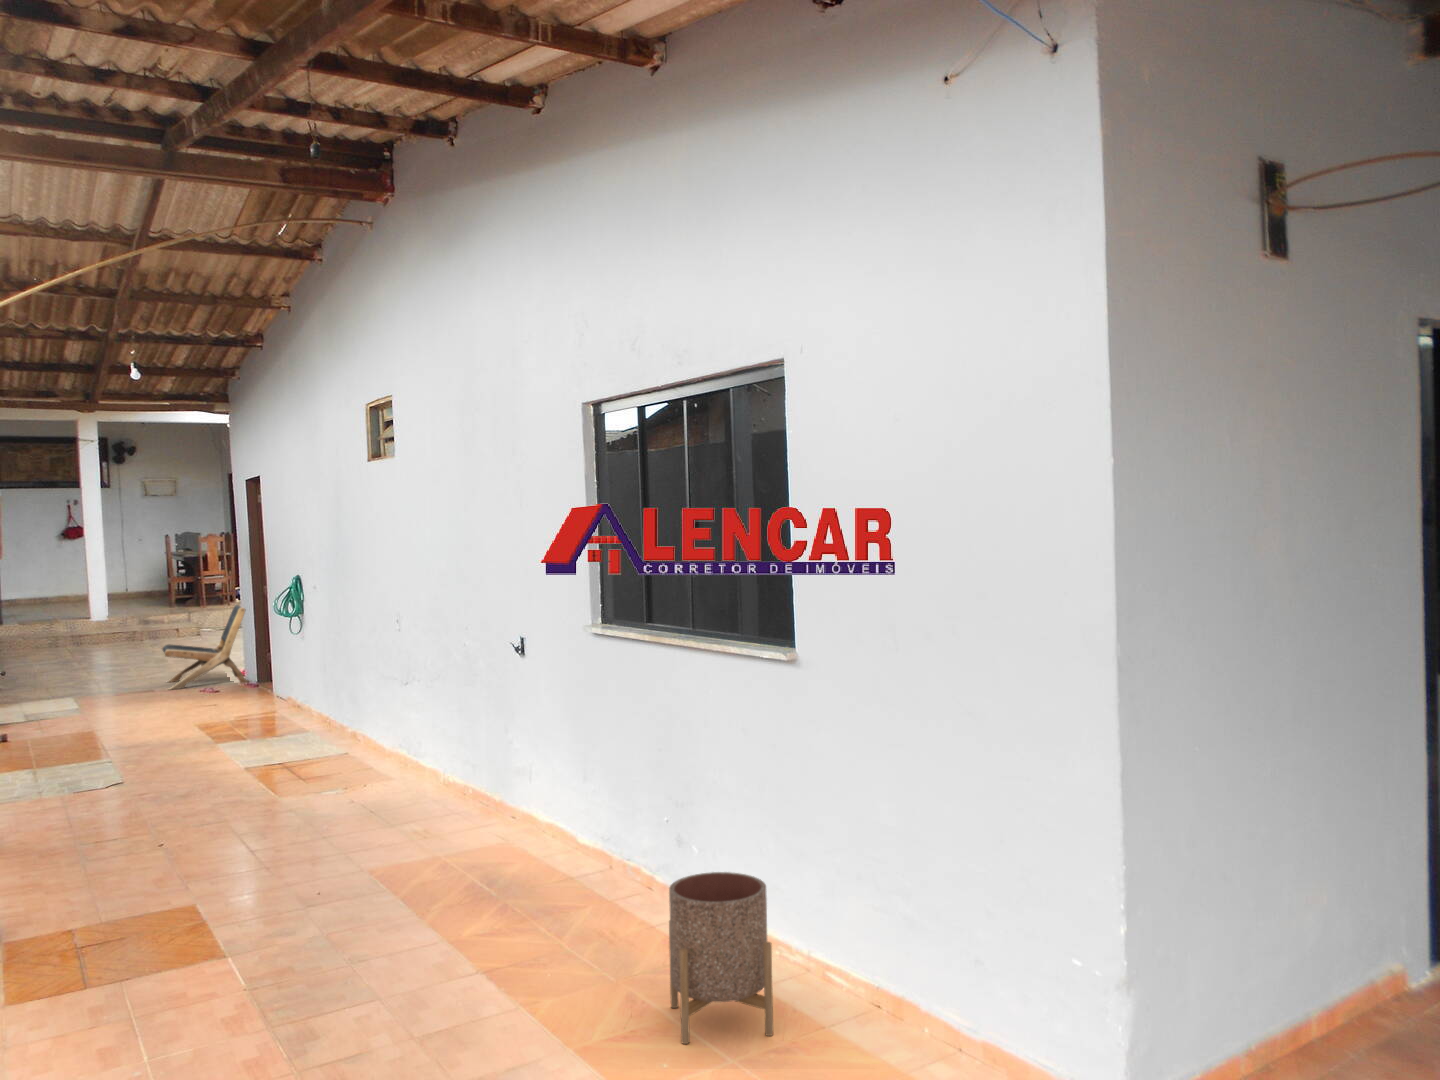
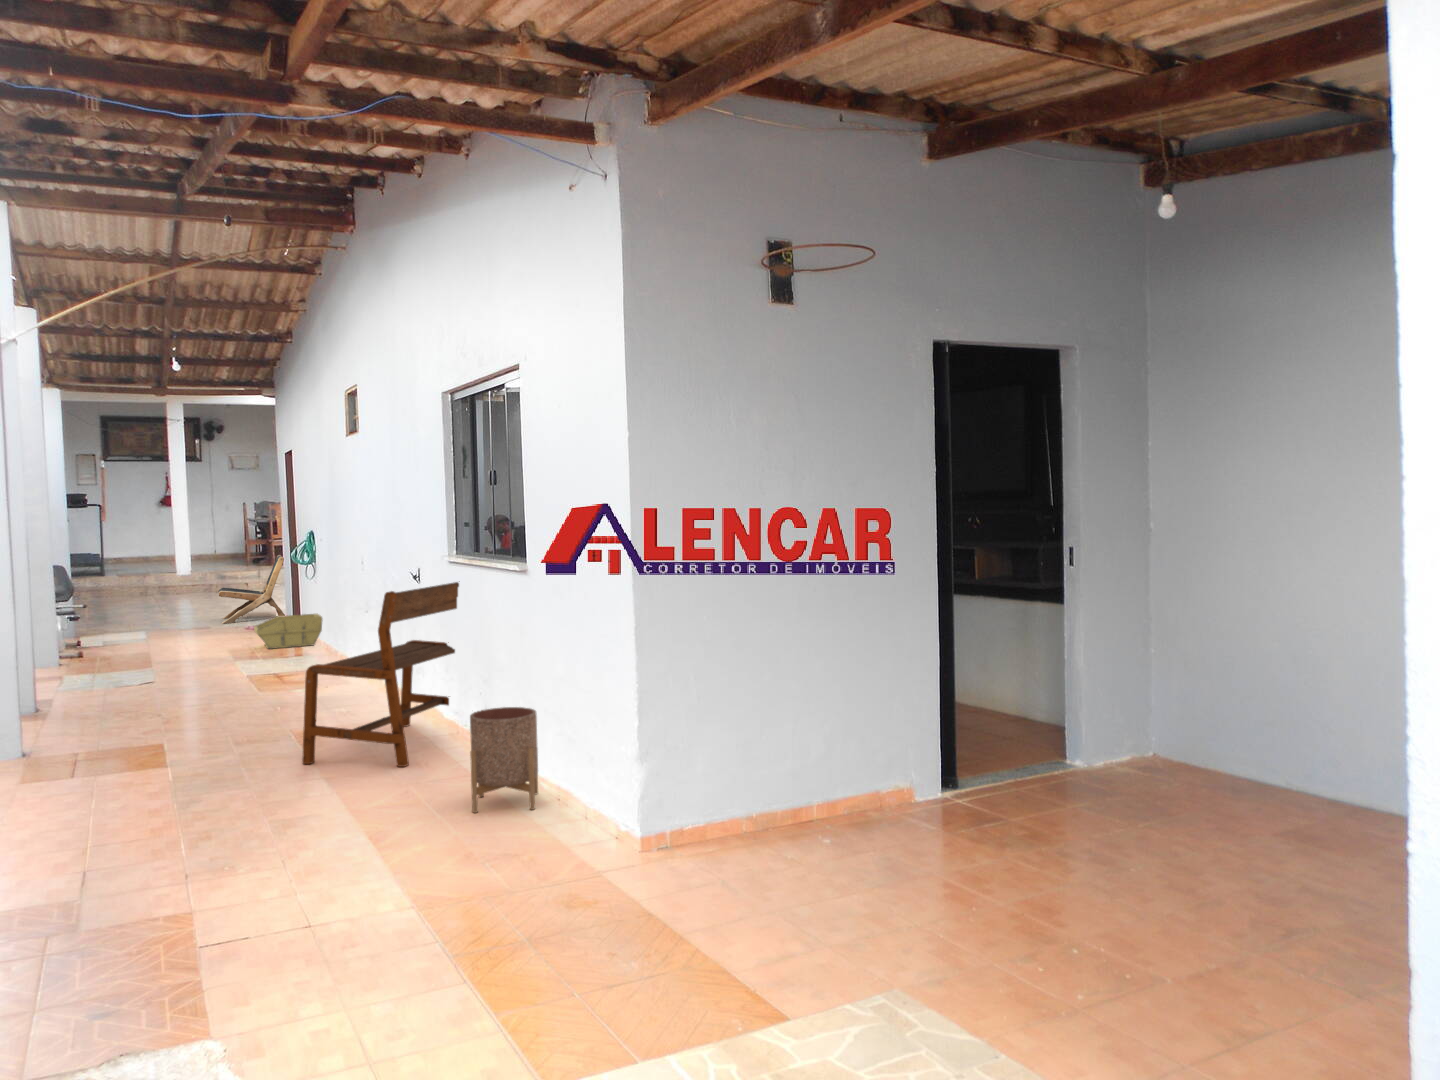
bench: none [374,662,603,944] -> present [302,582,459,767]
storage bin: none [222,682,310,729] -> present [254,614,322,649]

